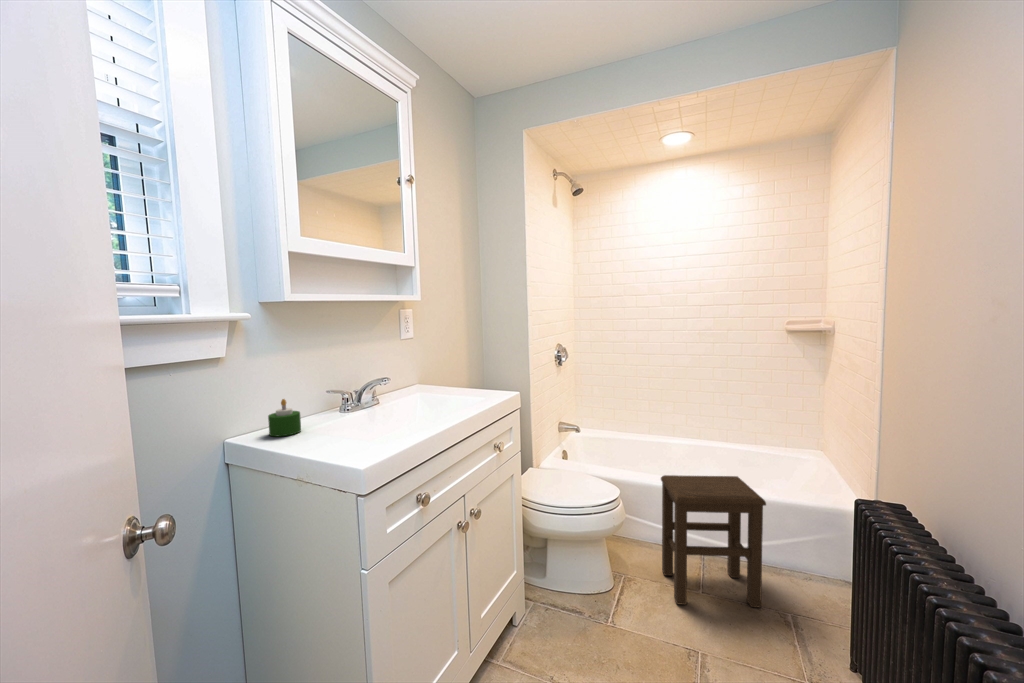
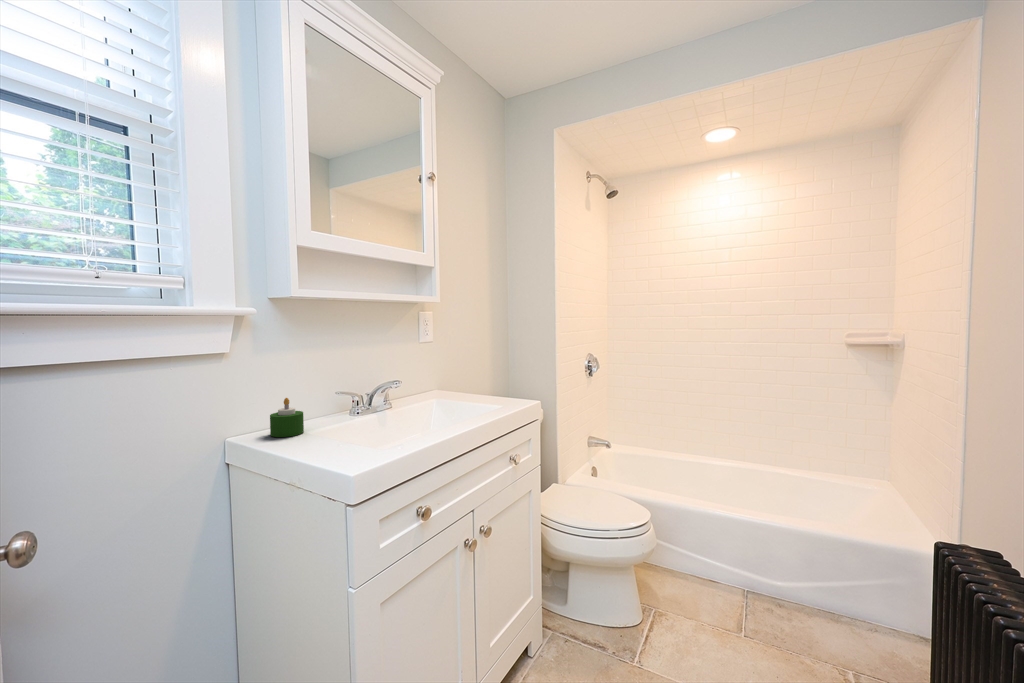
stool: present [661,475,766,608] -> none [698,500,822,660]

